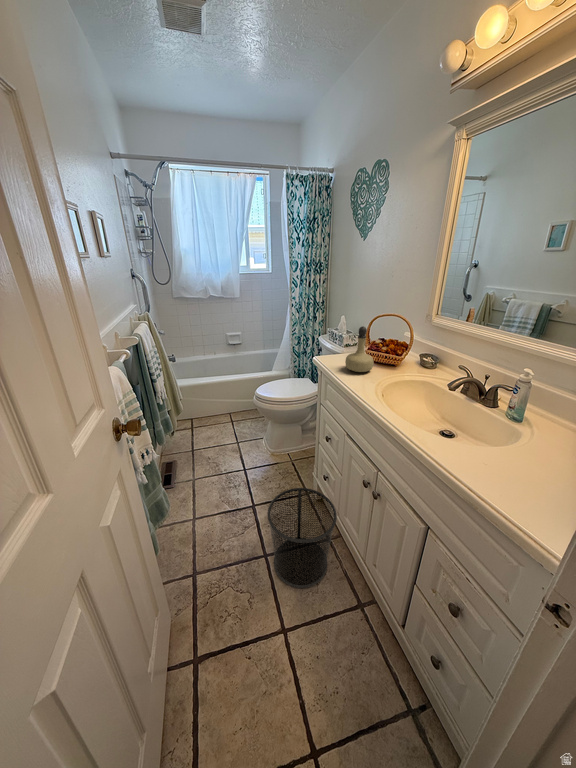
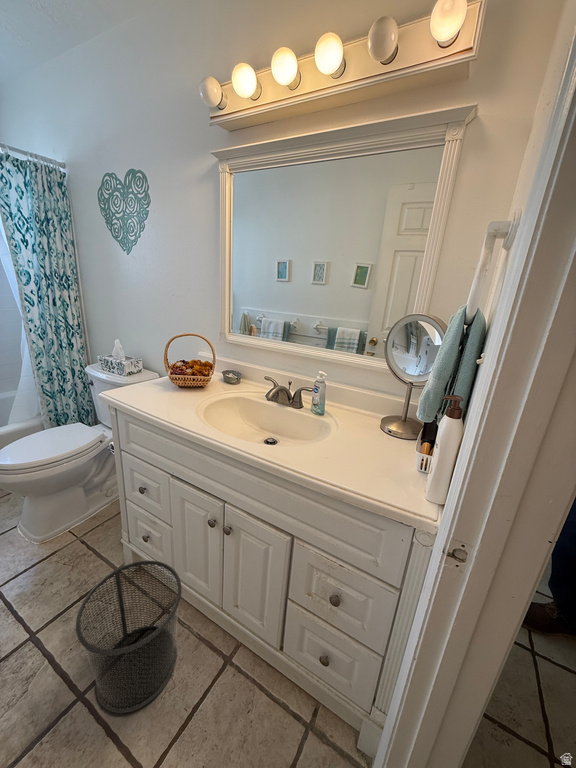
perfume bottle: present [345,326,374,372] -> none [148,349,182,401]

